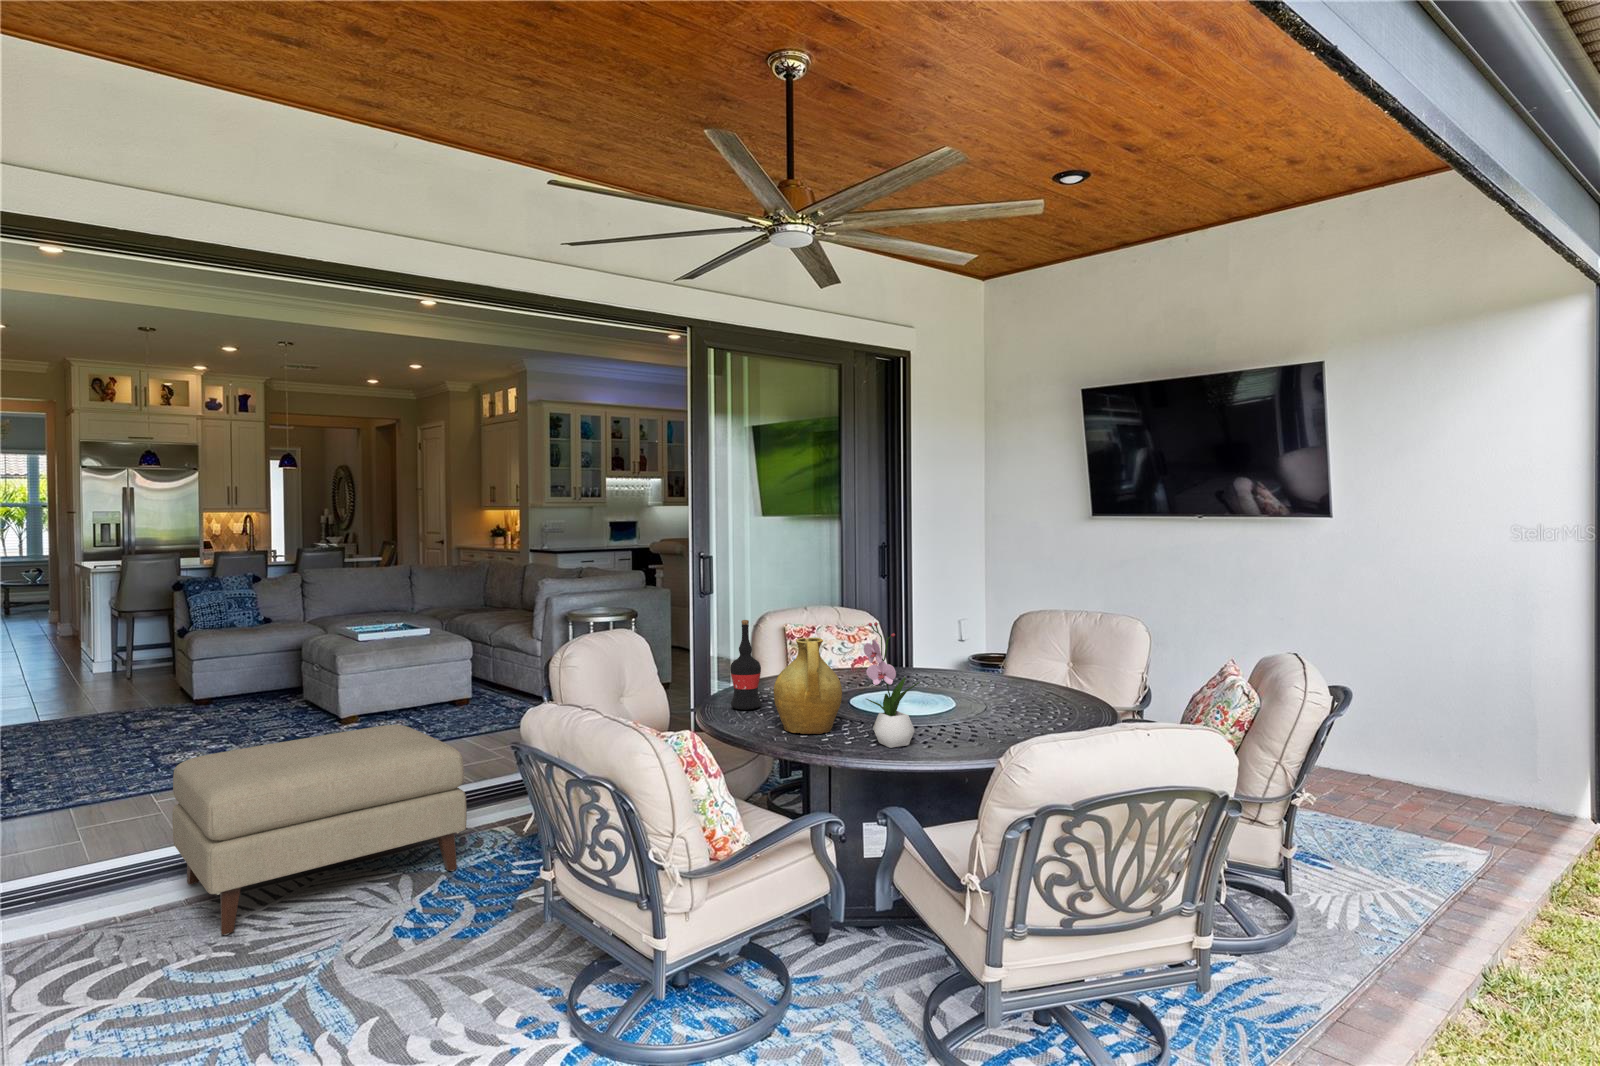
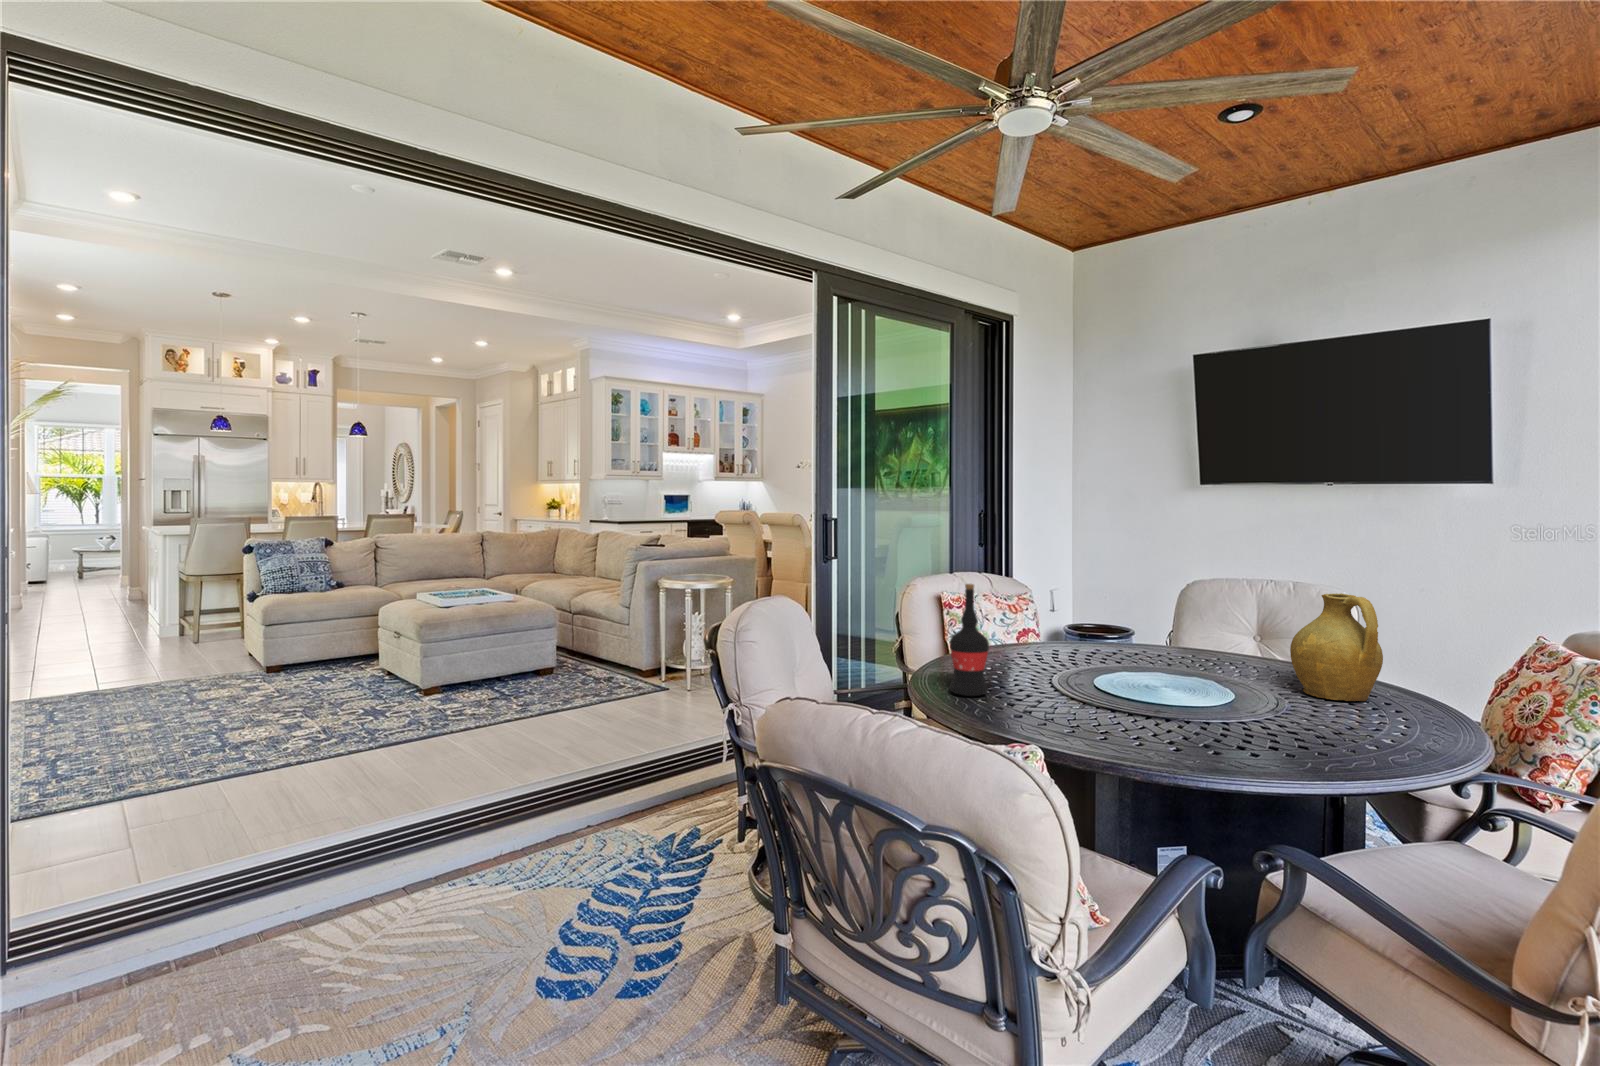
flower arrangement: present [863,622,920,748] -> none [1200,585,1281,757]
pitcher: present [774,638,842,734] -> present [1290,593,1383,701]
ottoman: present [172,724,467,935] -> none [242,706,603,993]

